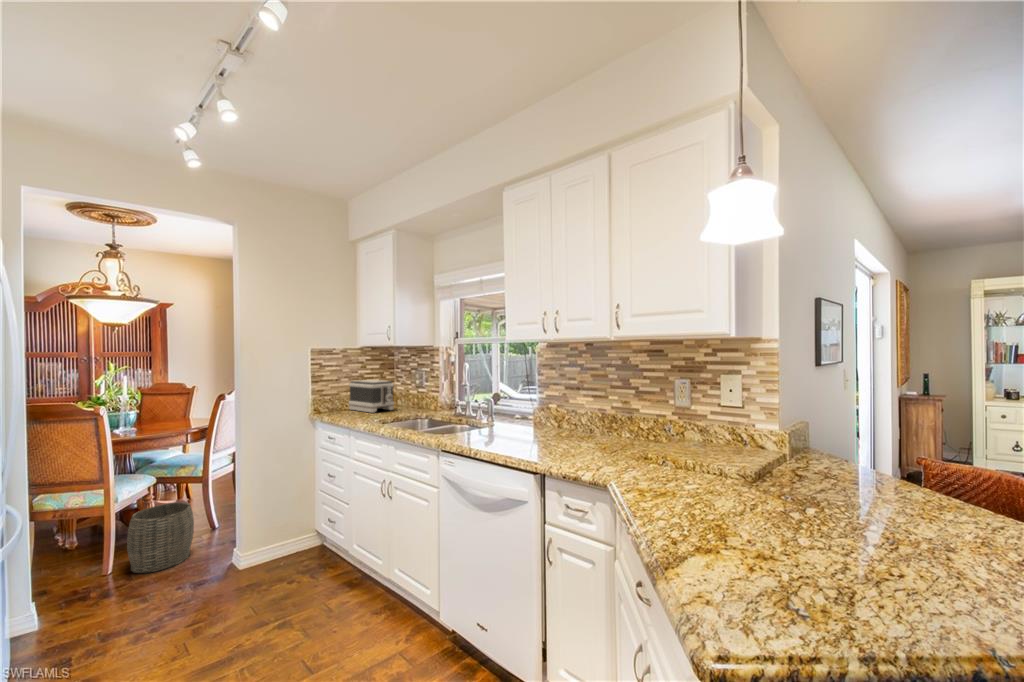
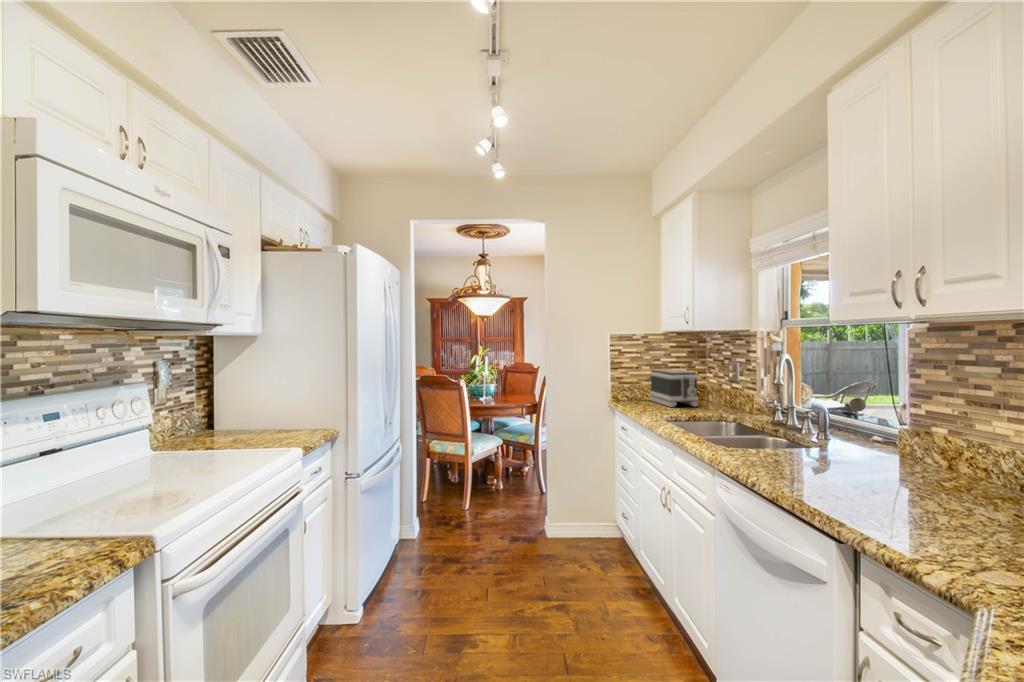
woven basket: present [127,503,194,573] -> none [486,462,526,514]

